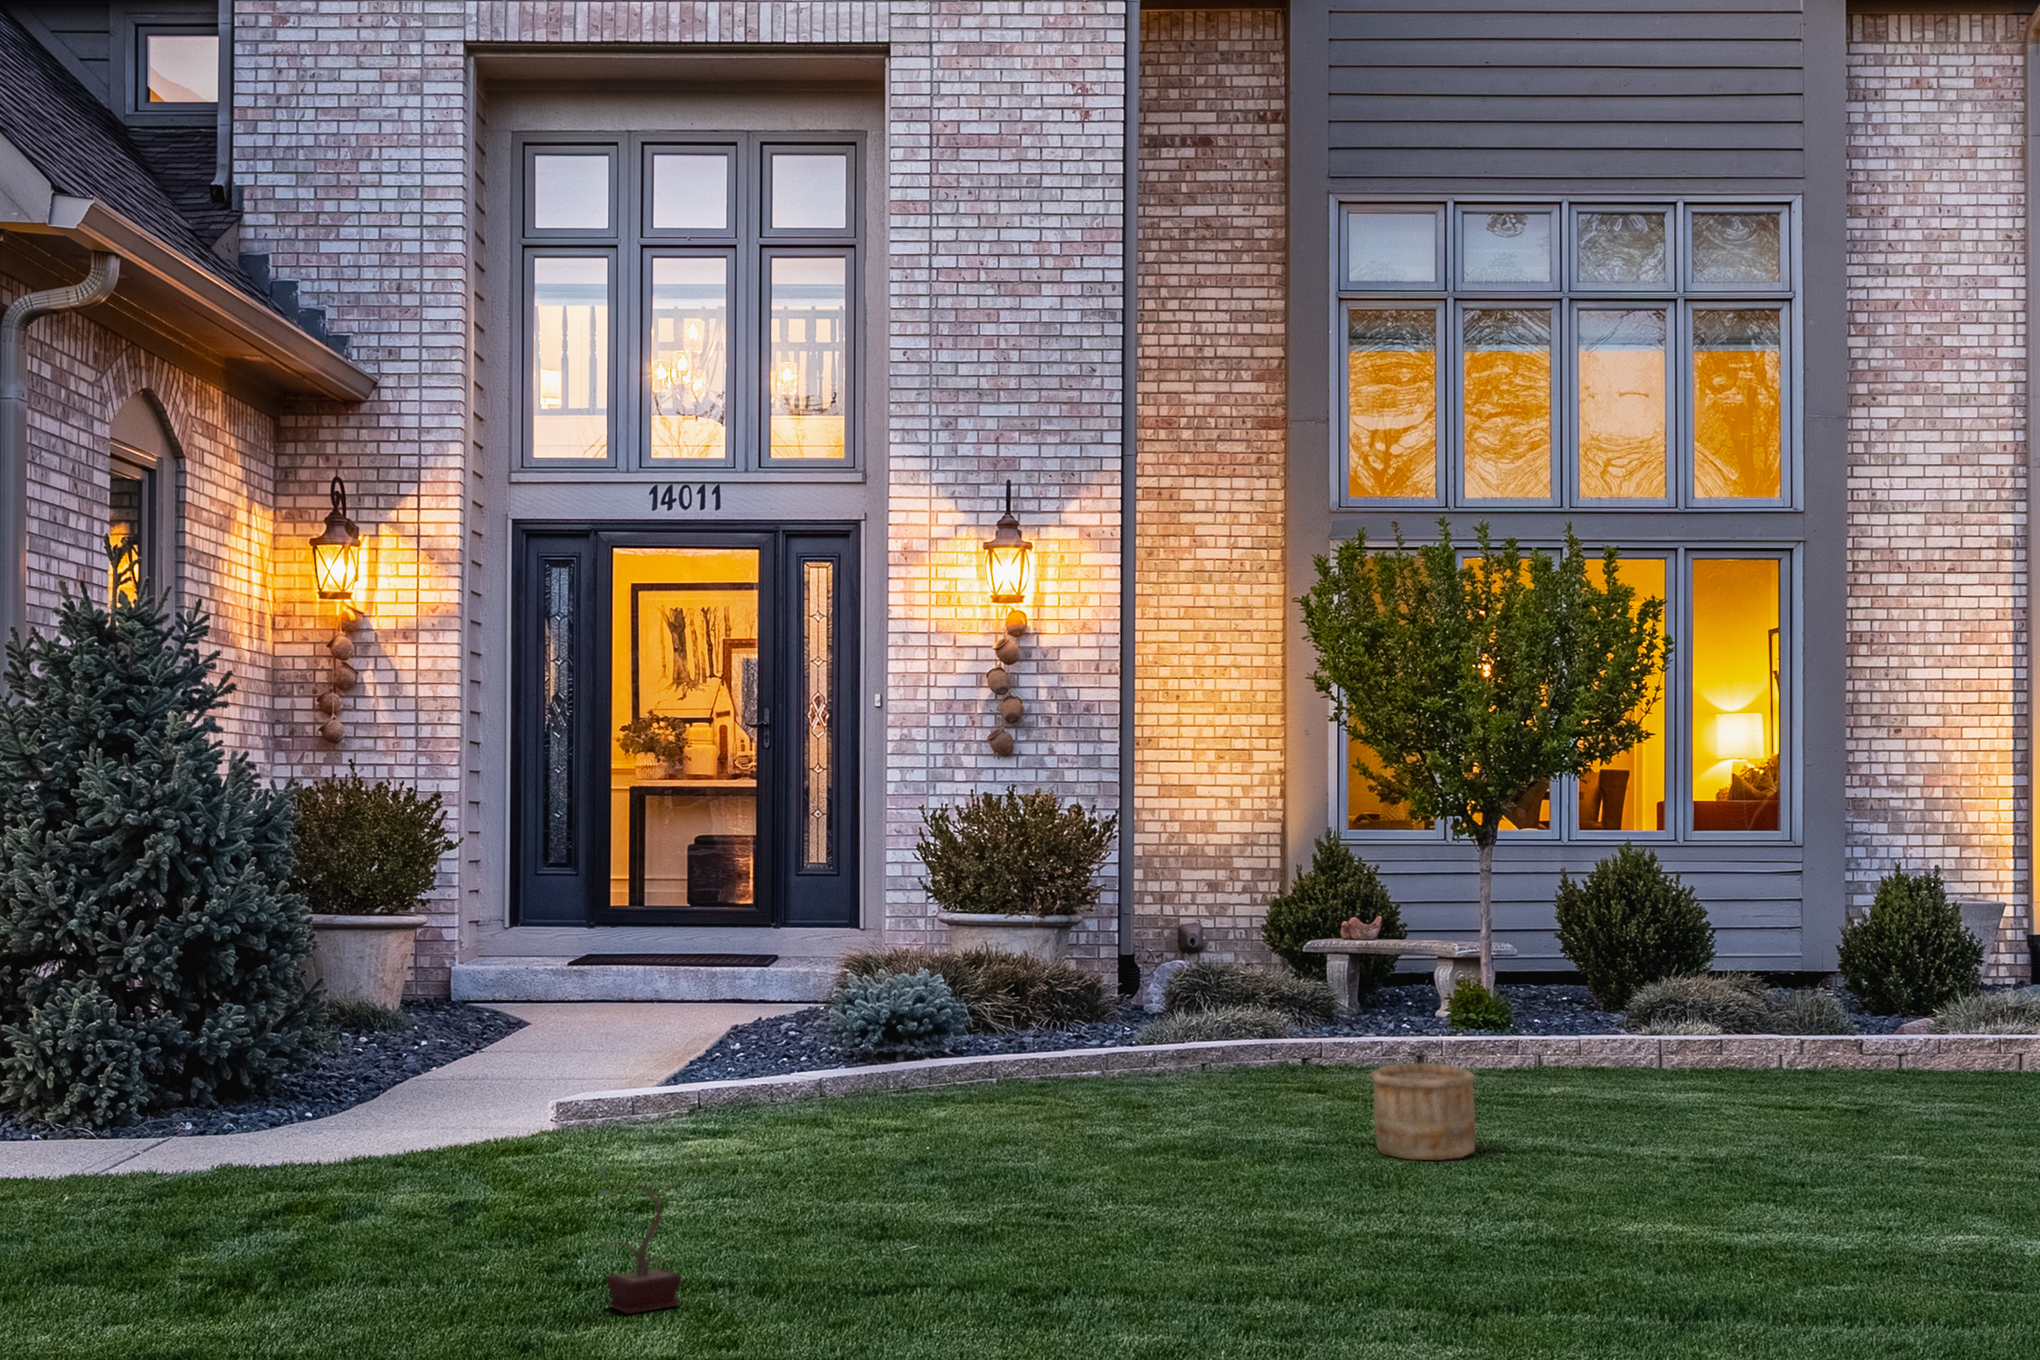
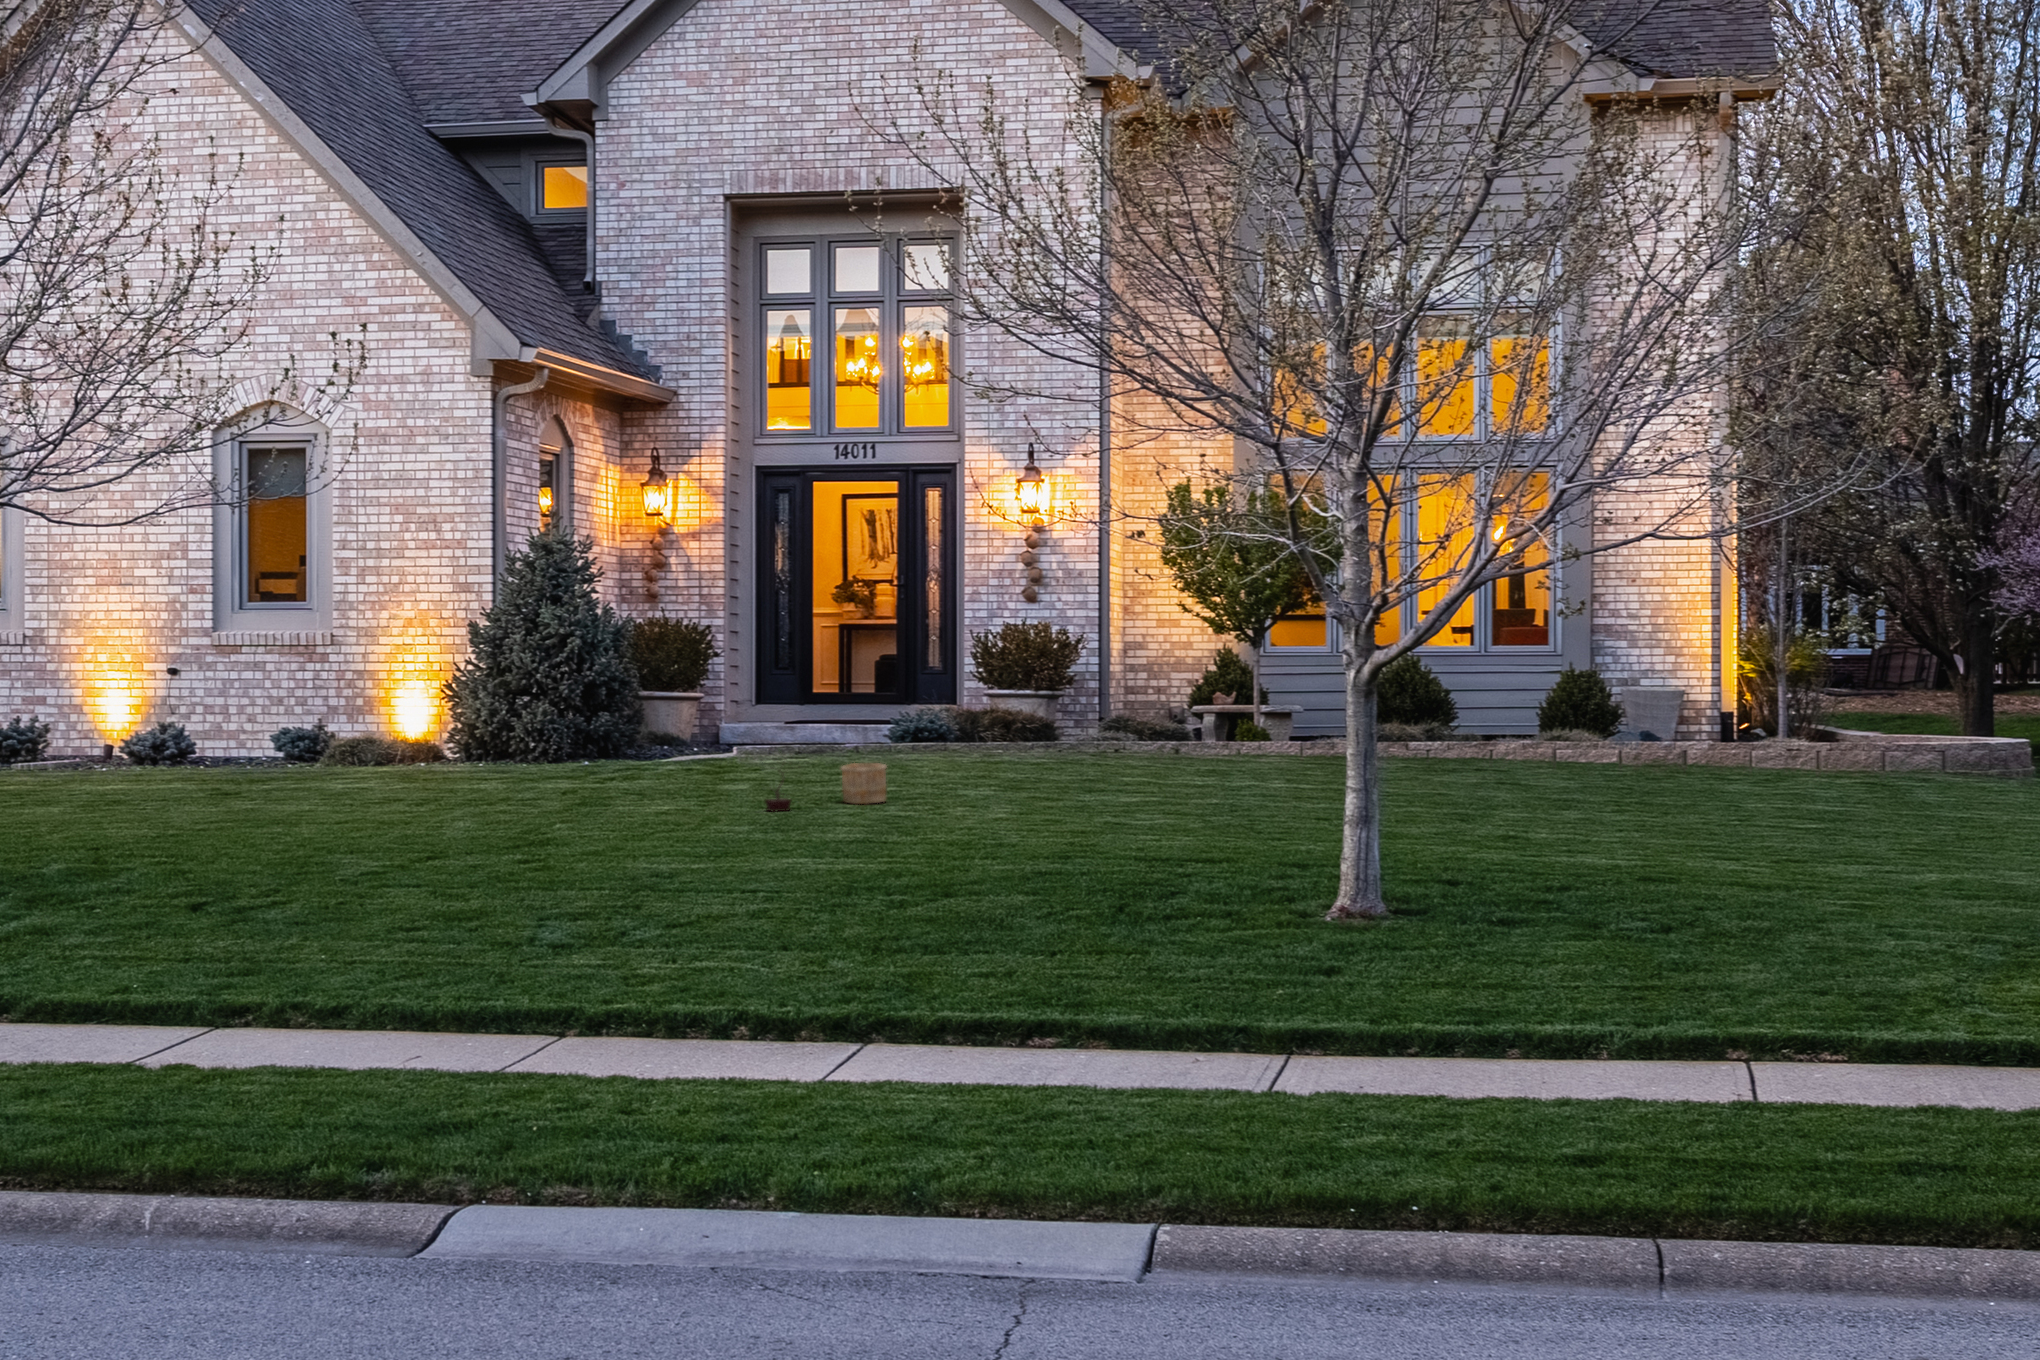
wooden bucket: present [1370,1063,1476,1160] -> present [841,763,887,804]

